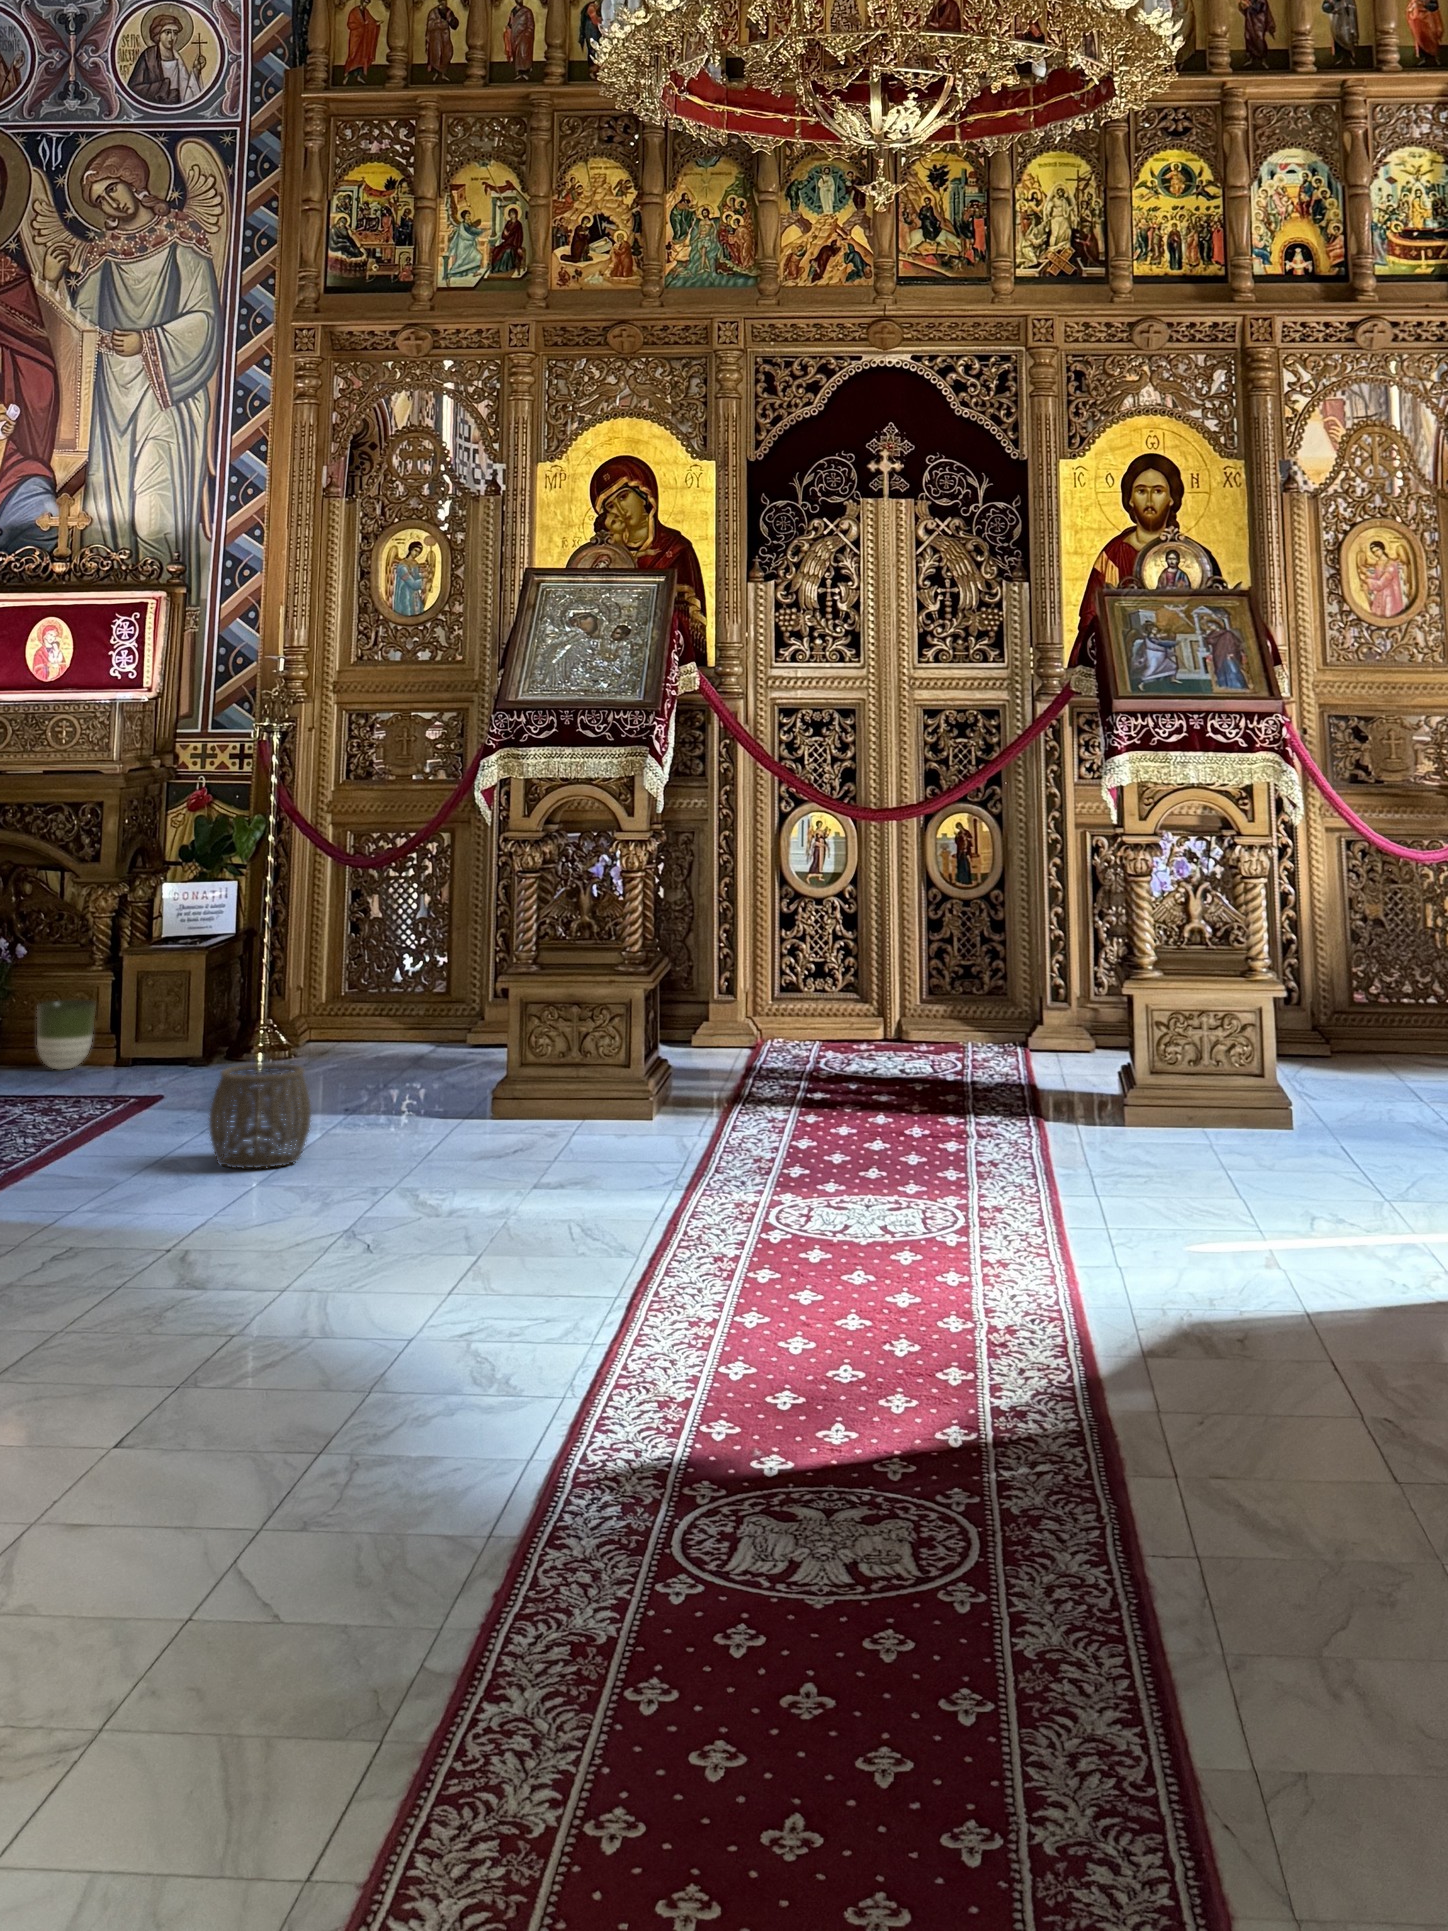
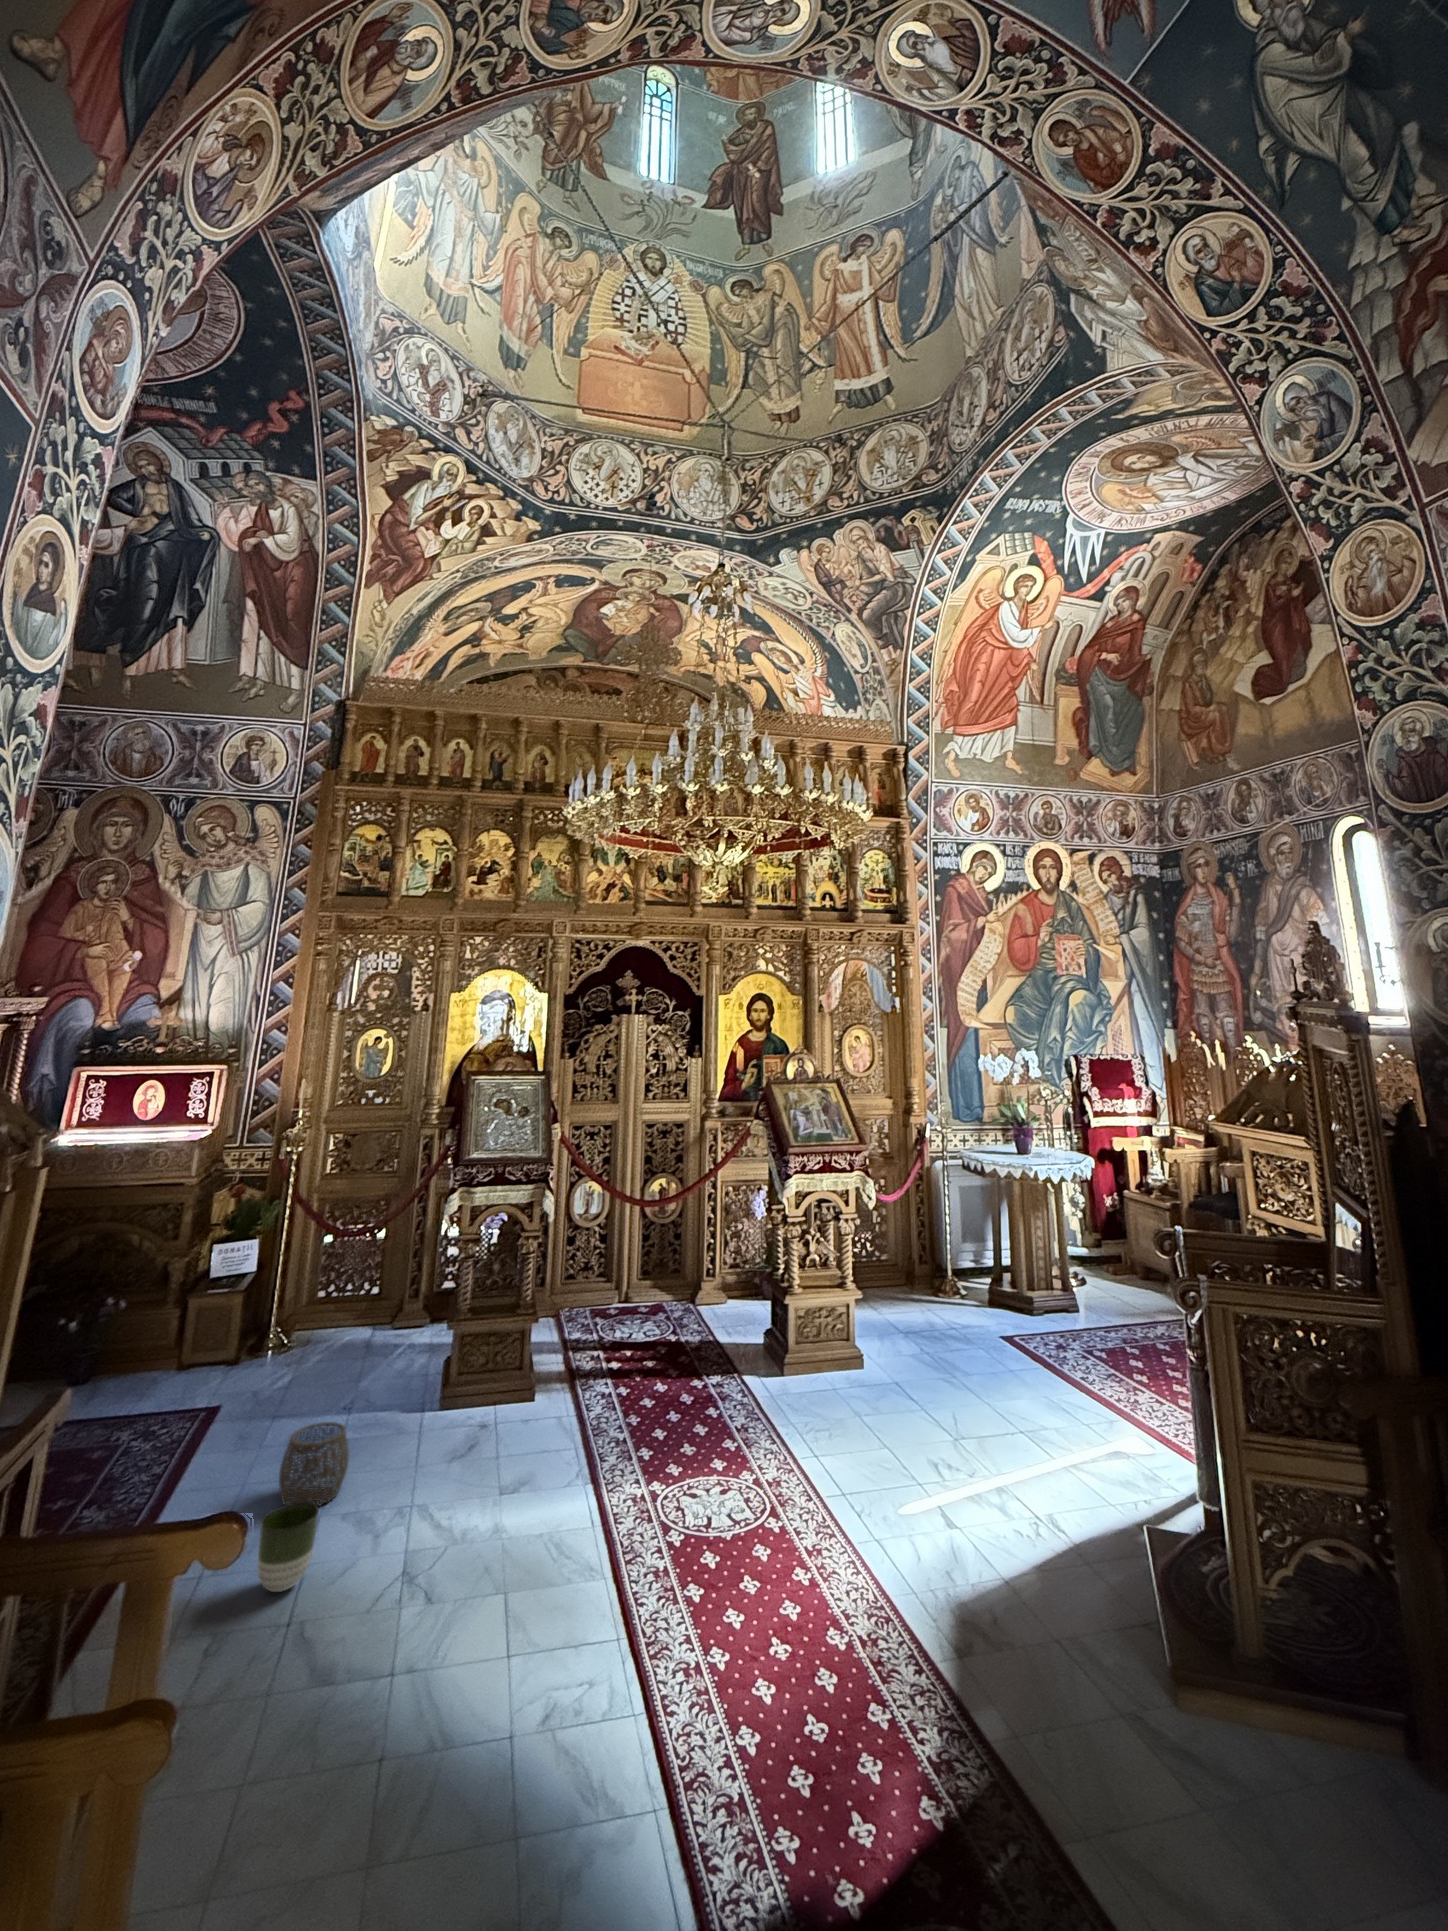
planter: present [37,1000,96,1070] -> present [257,1502,319,1592]

